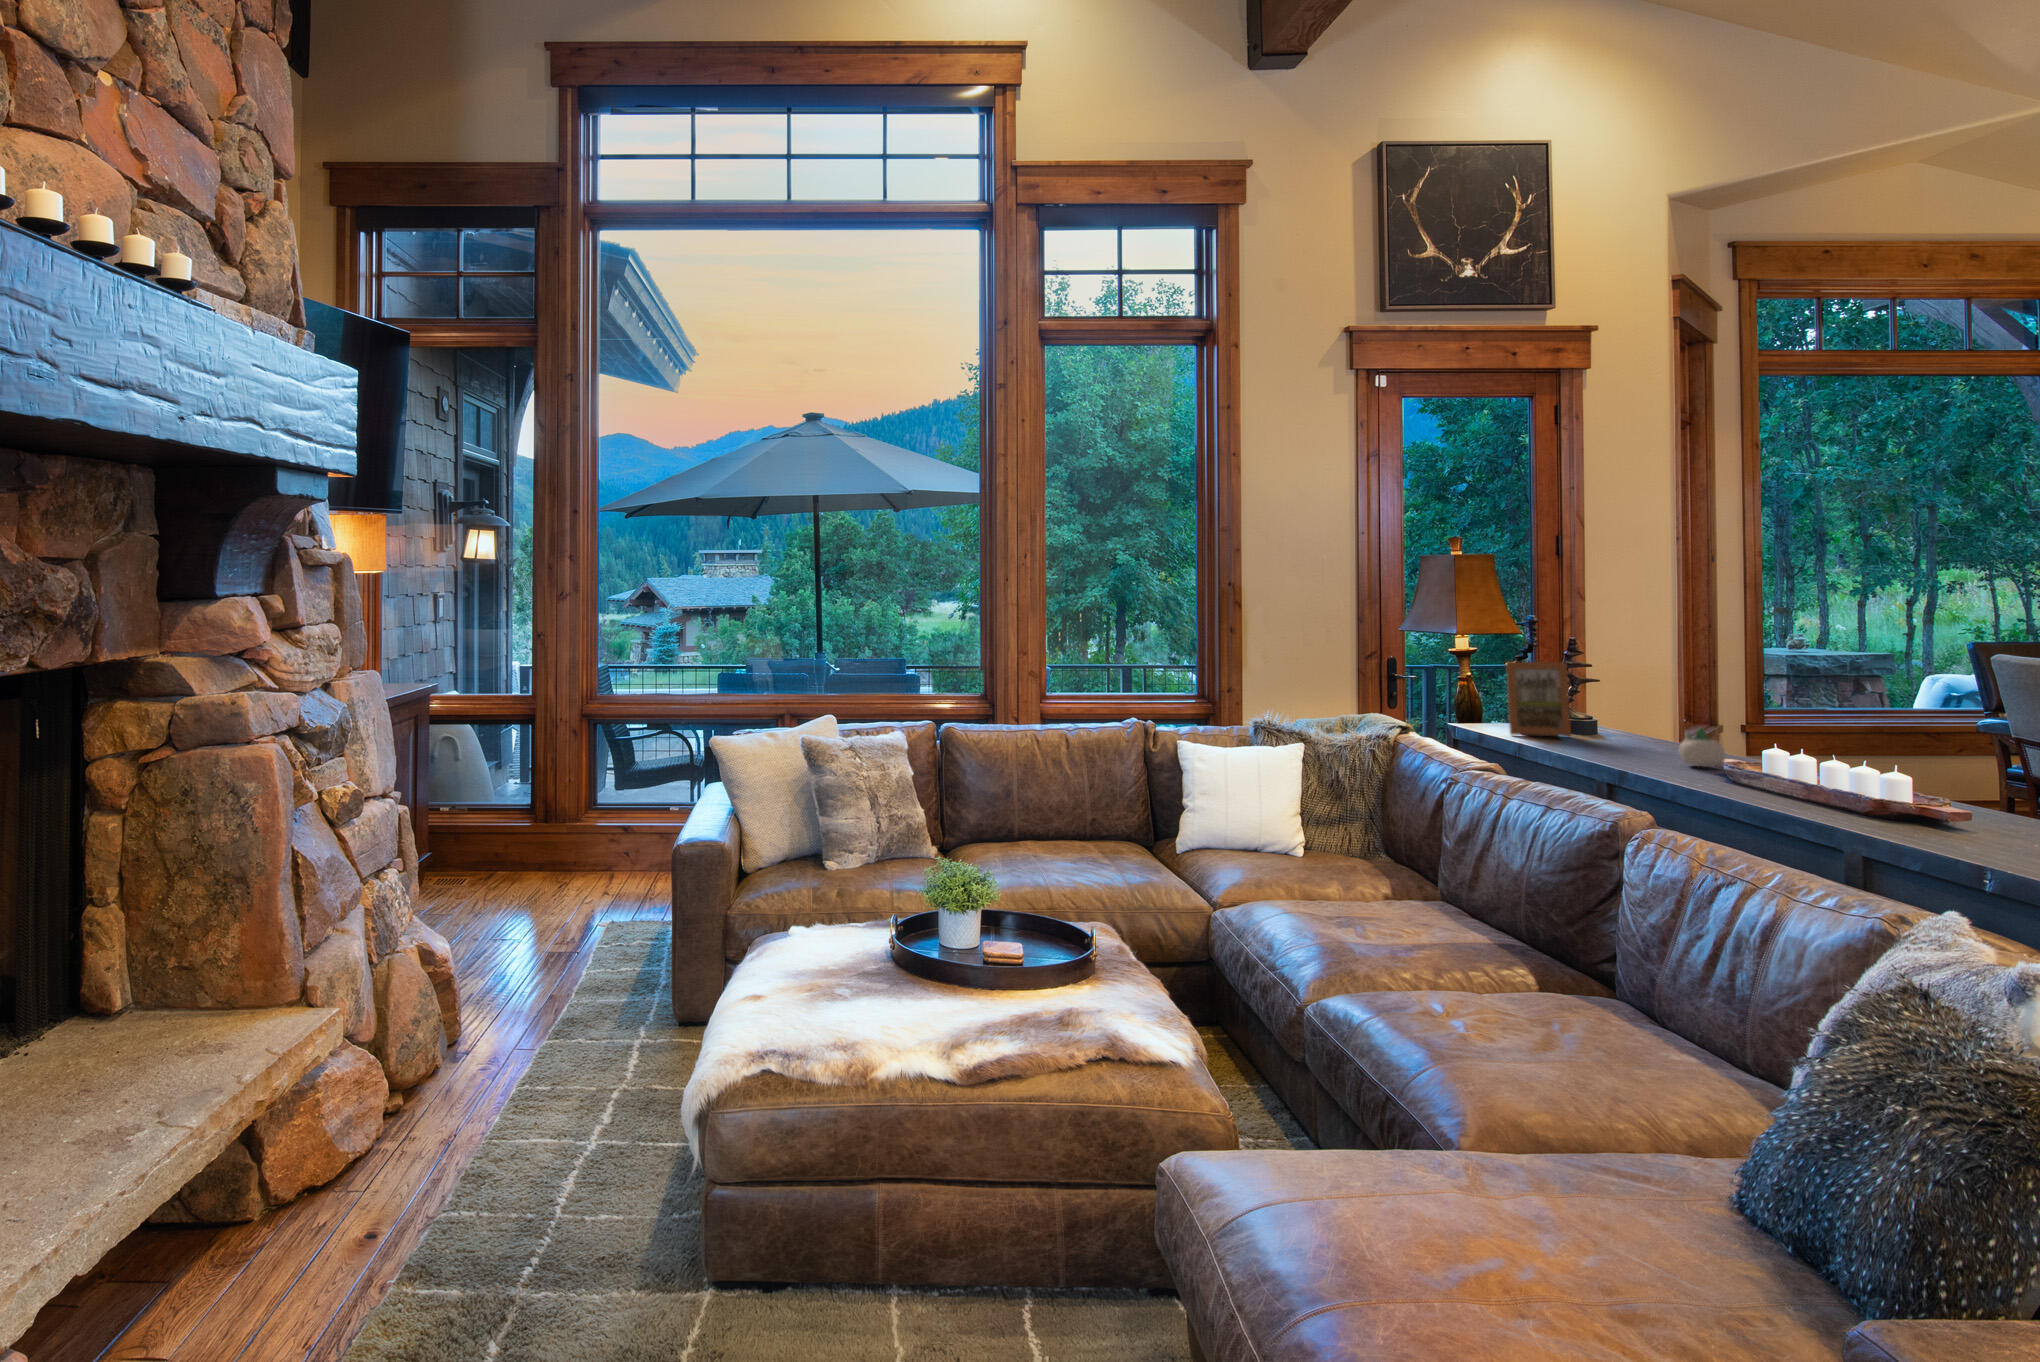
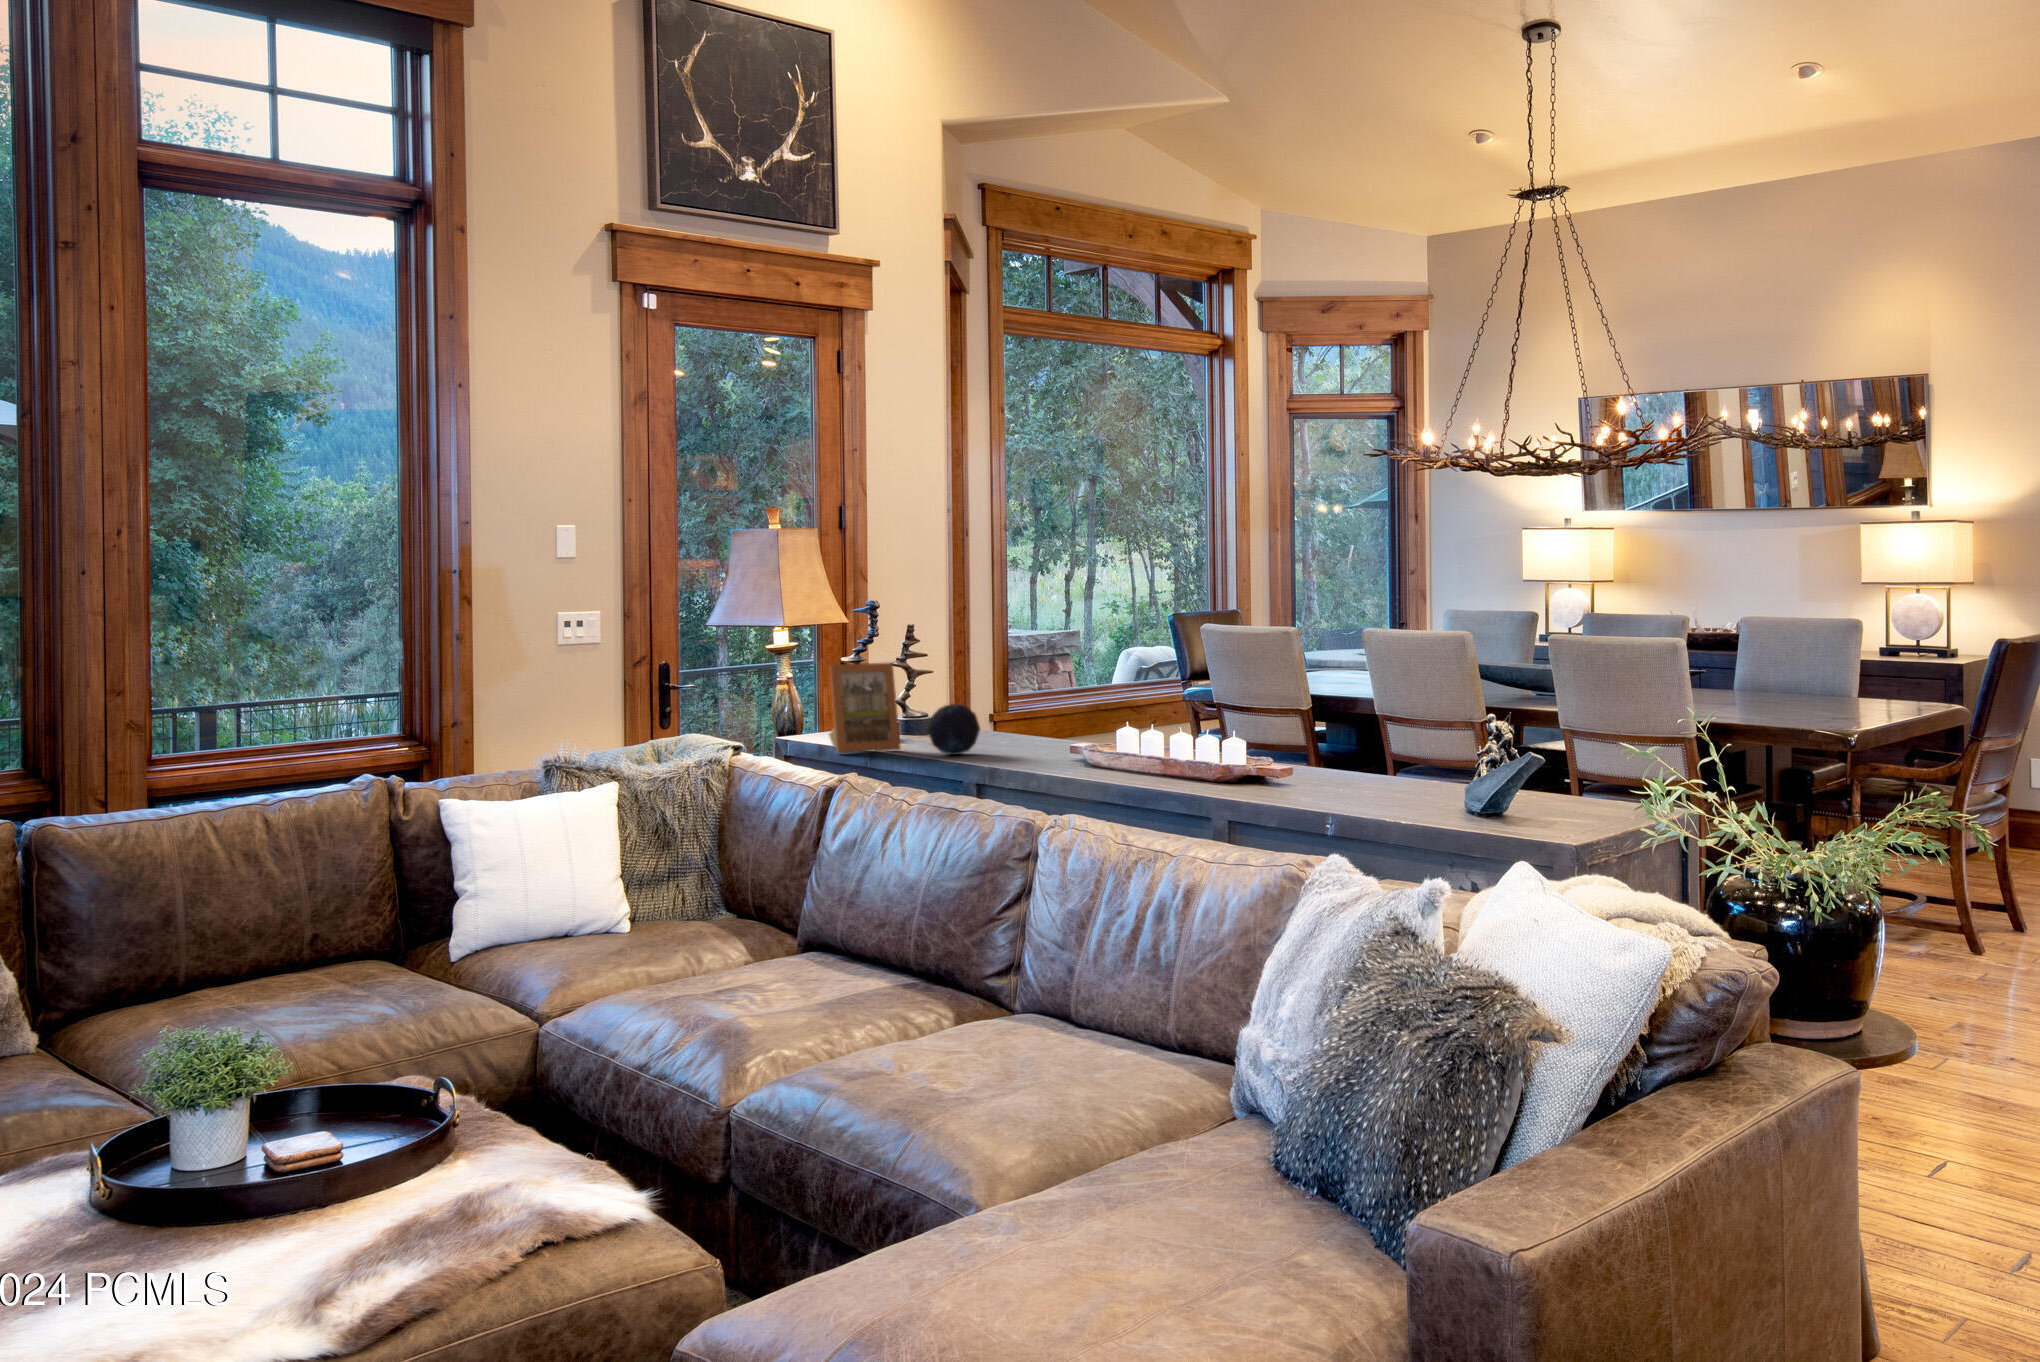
decorative orb: none [1592,701,1646,746] -> present [928,704,980,755]
succulent planter: present [1679,728,1725,767] -> none [1028,726,1070,768]

